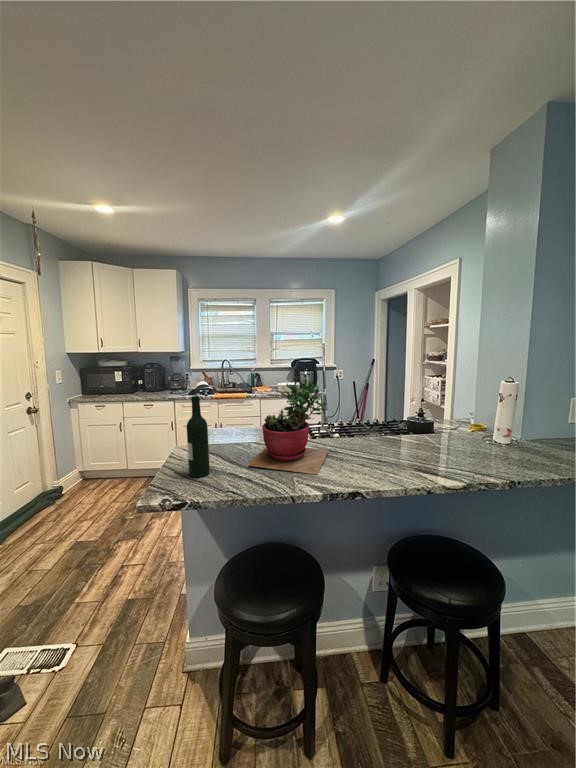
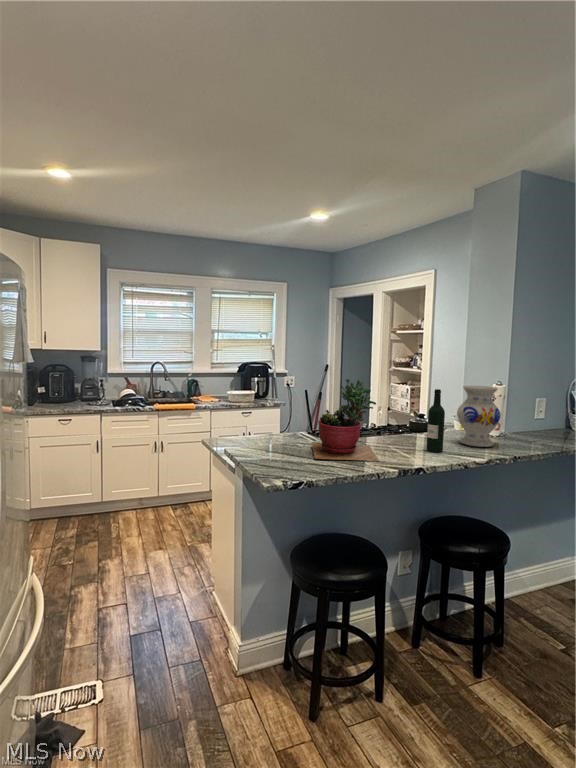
vase: none [444,383,501,460] -> present [457,386,501,447]
wine bottle: present [187,396,210,477] -> present [426,389,445,452]

